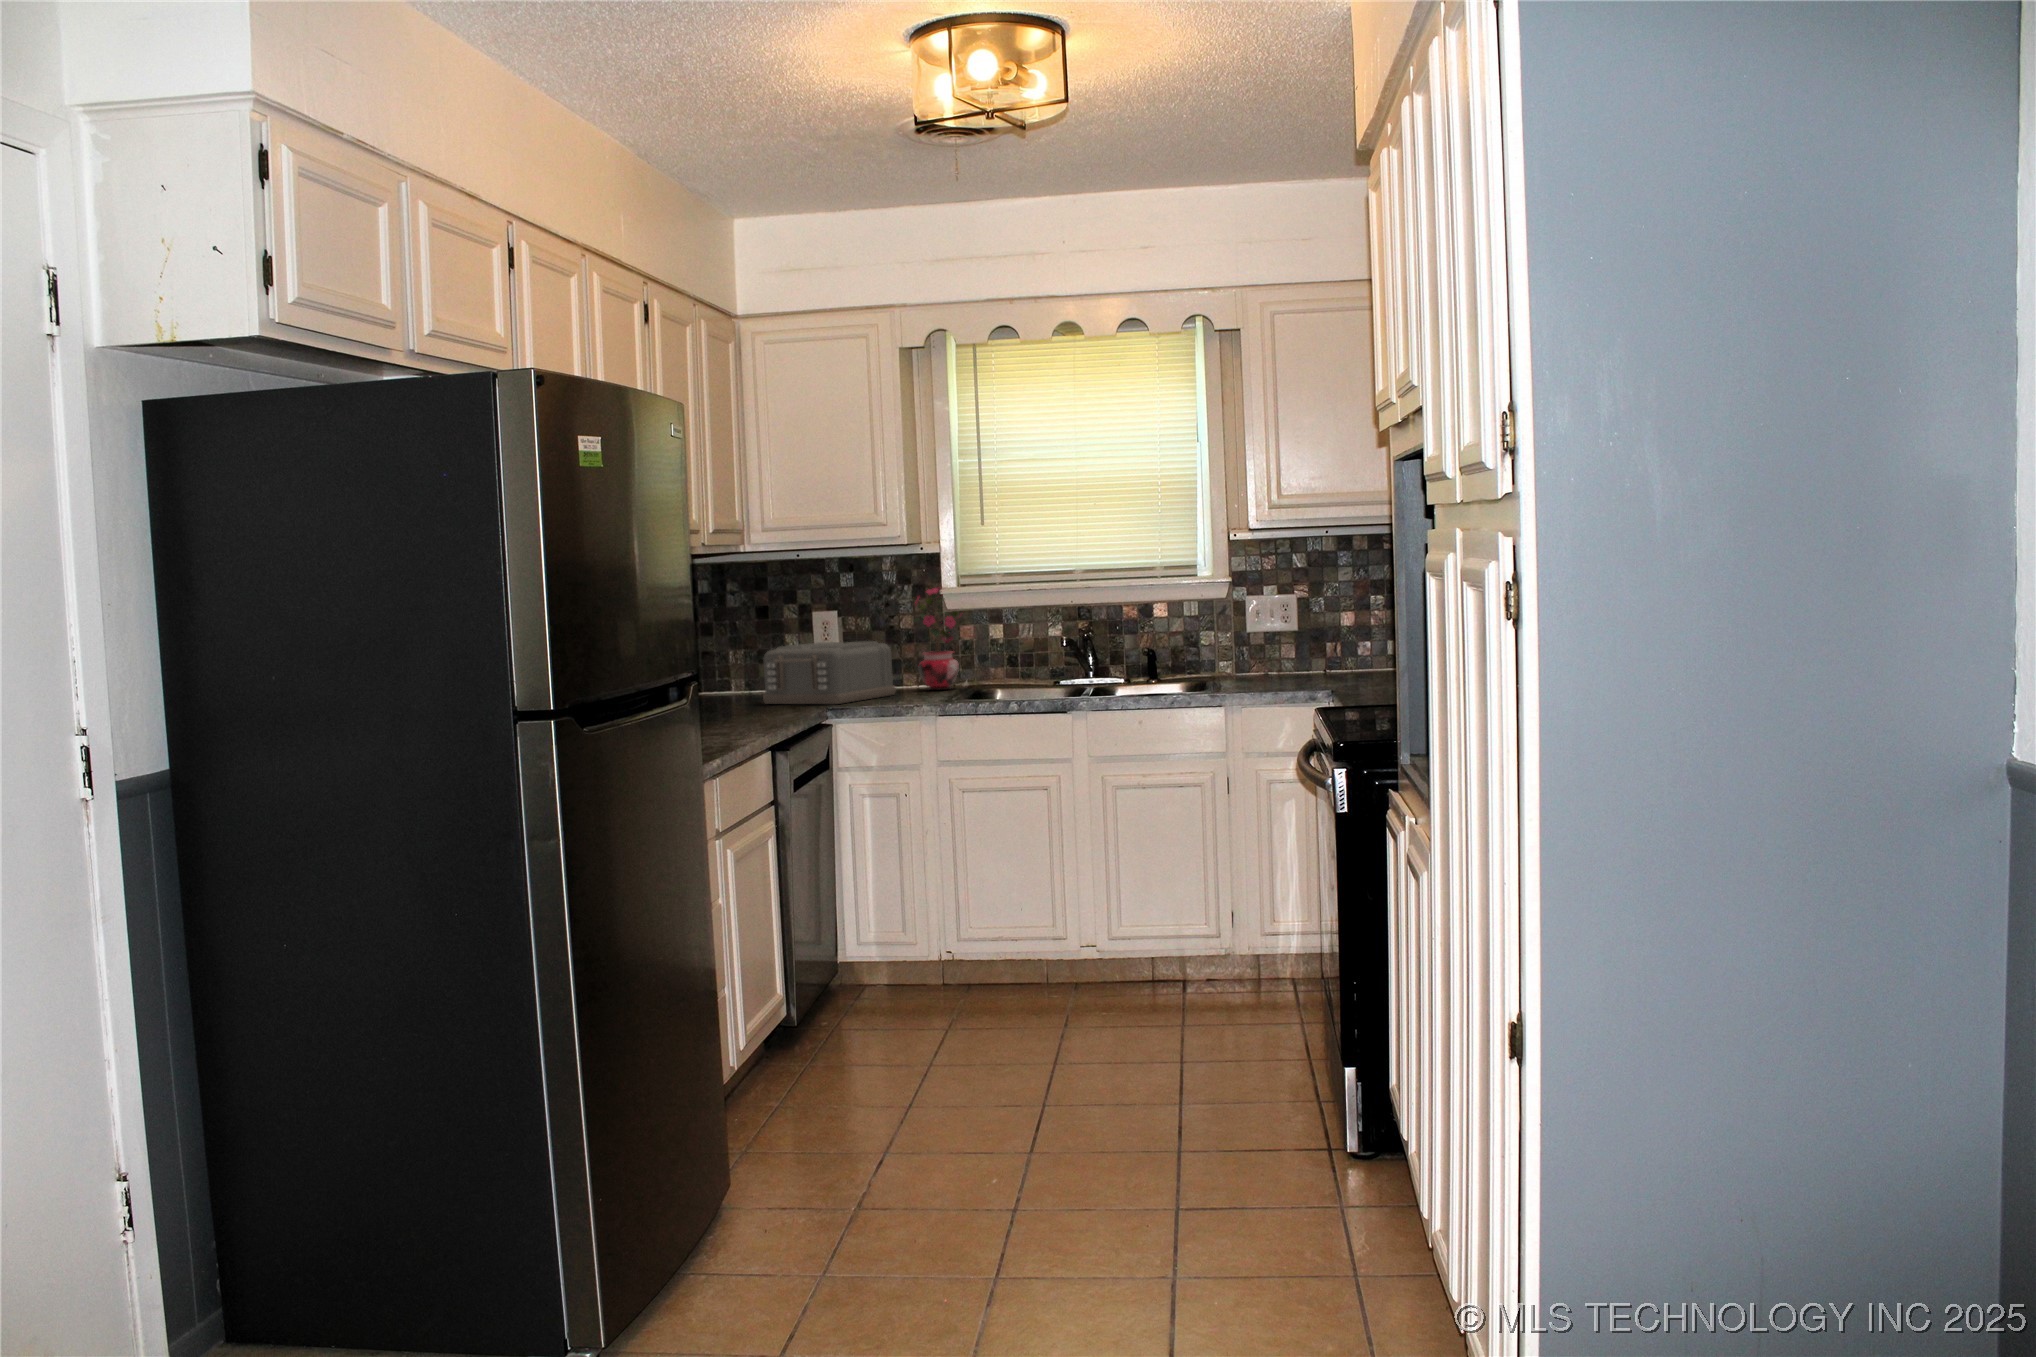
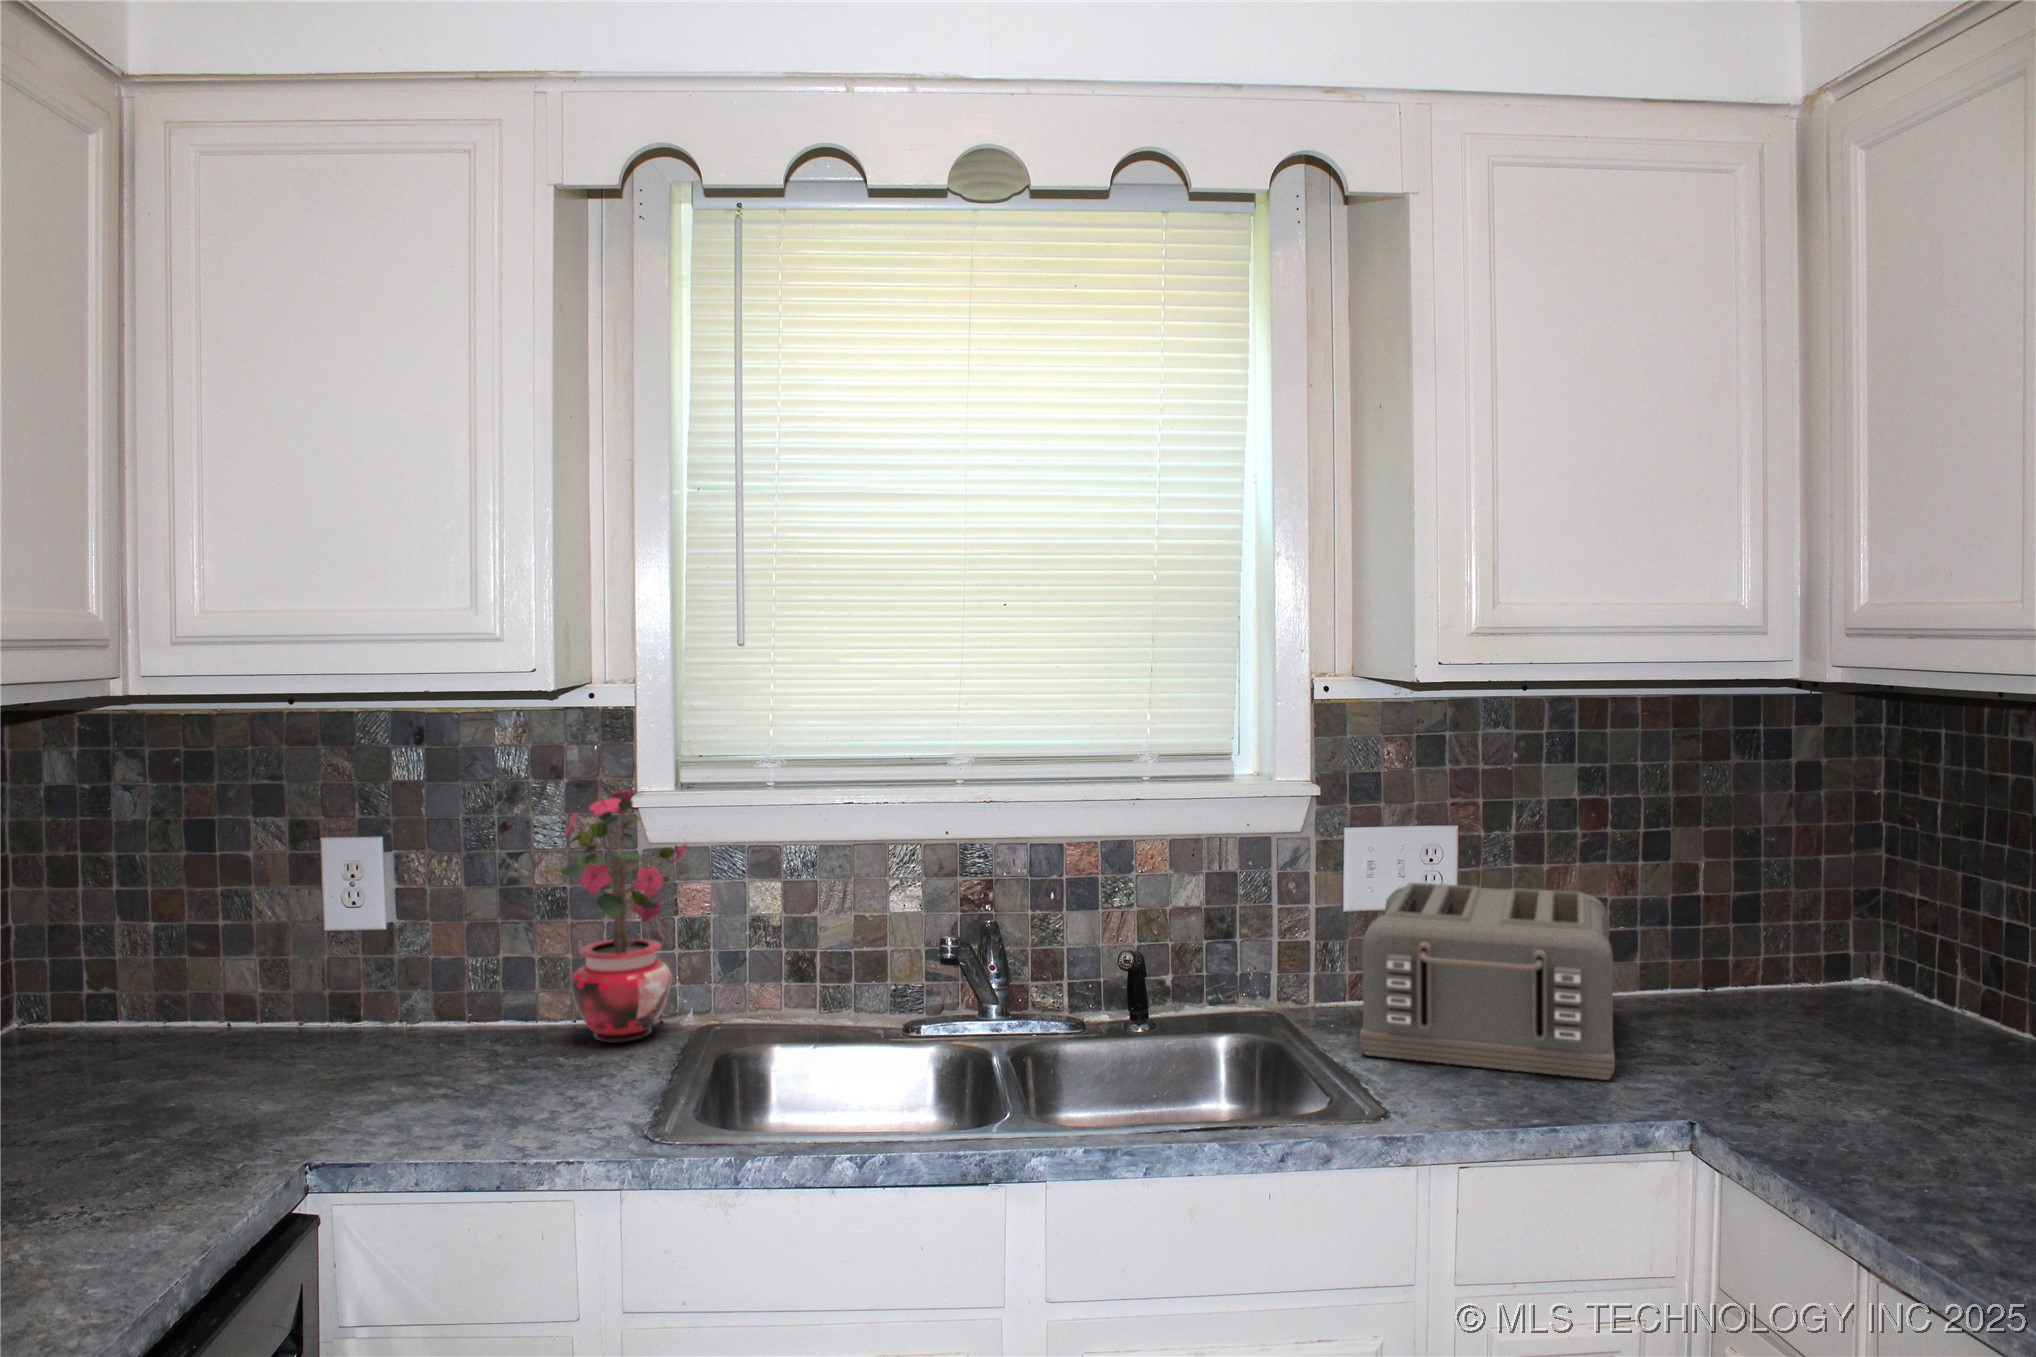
toaster: present [763,641,895,704] -> present [1360,883,1615,1080]

